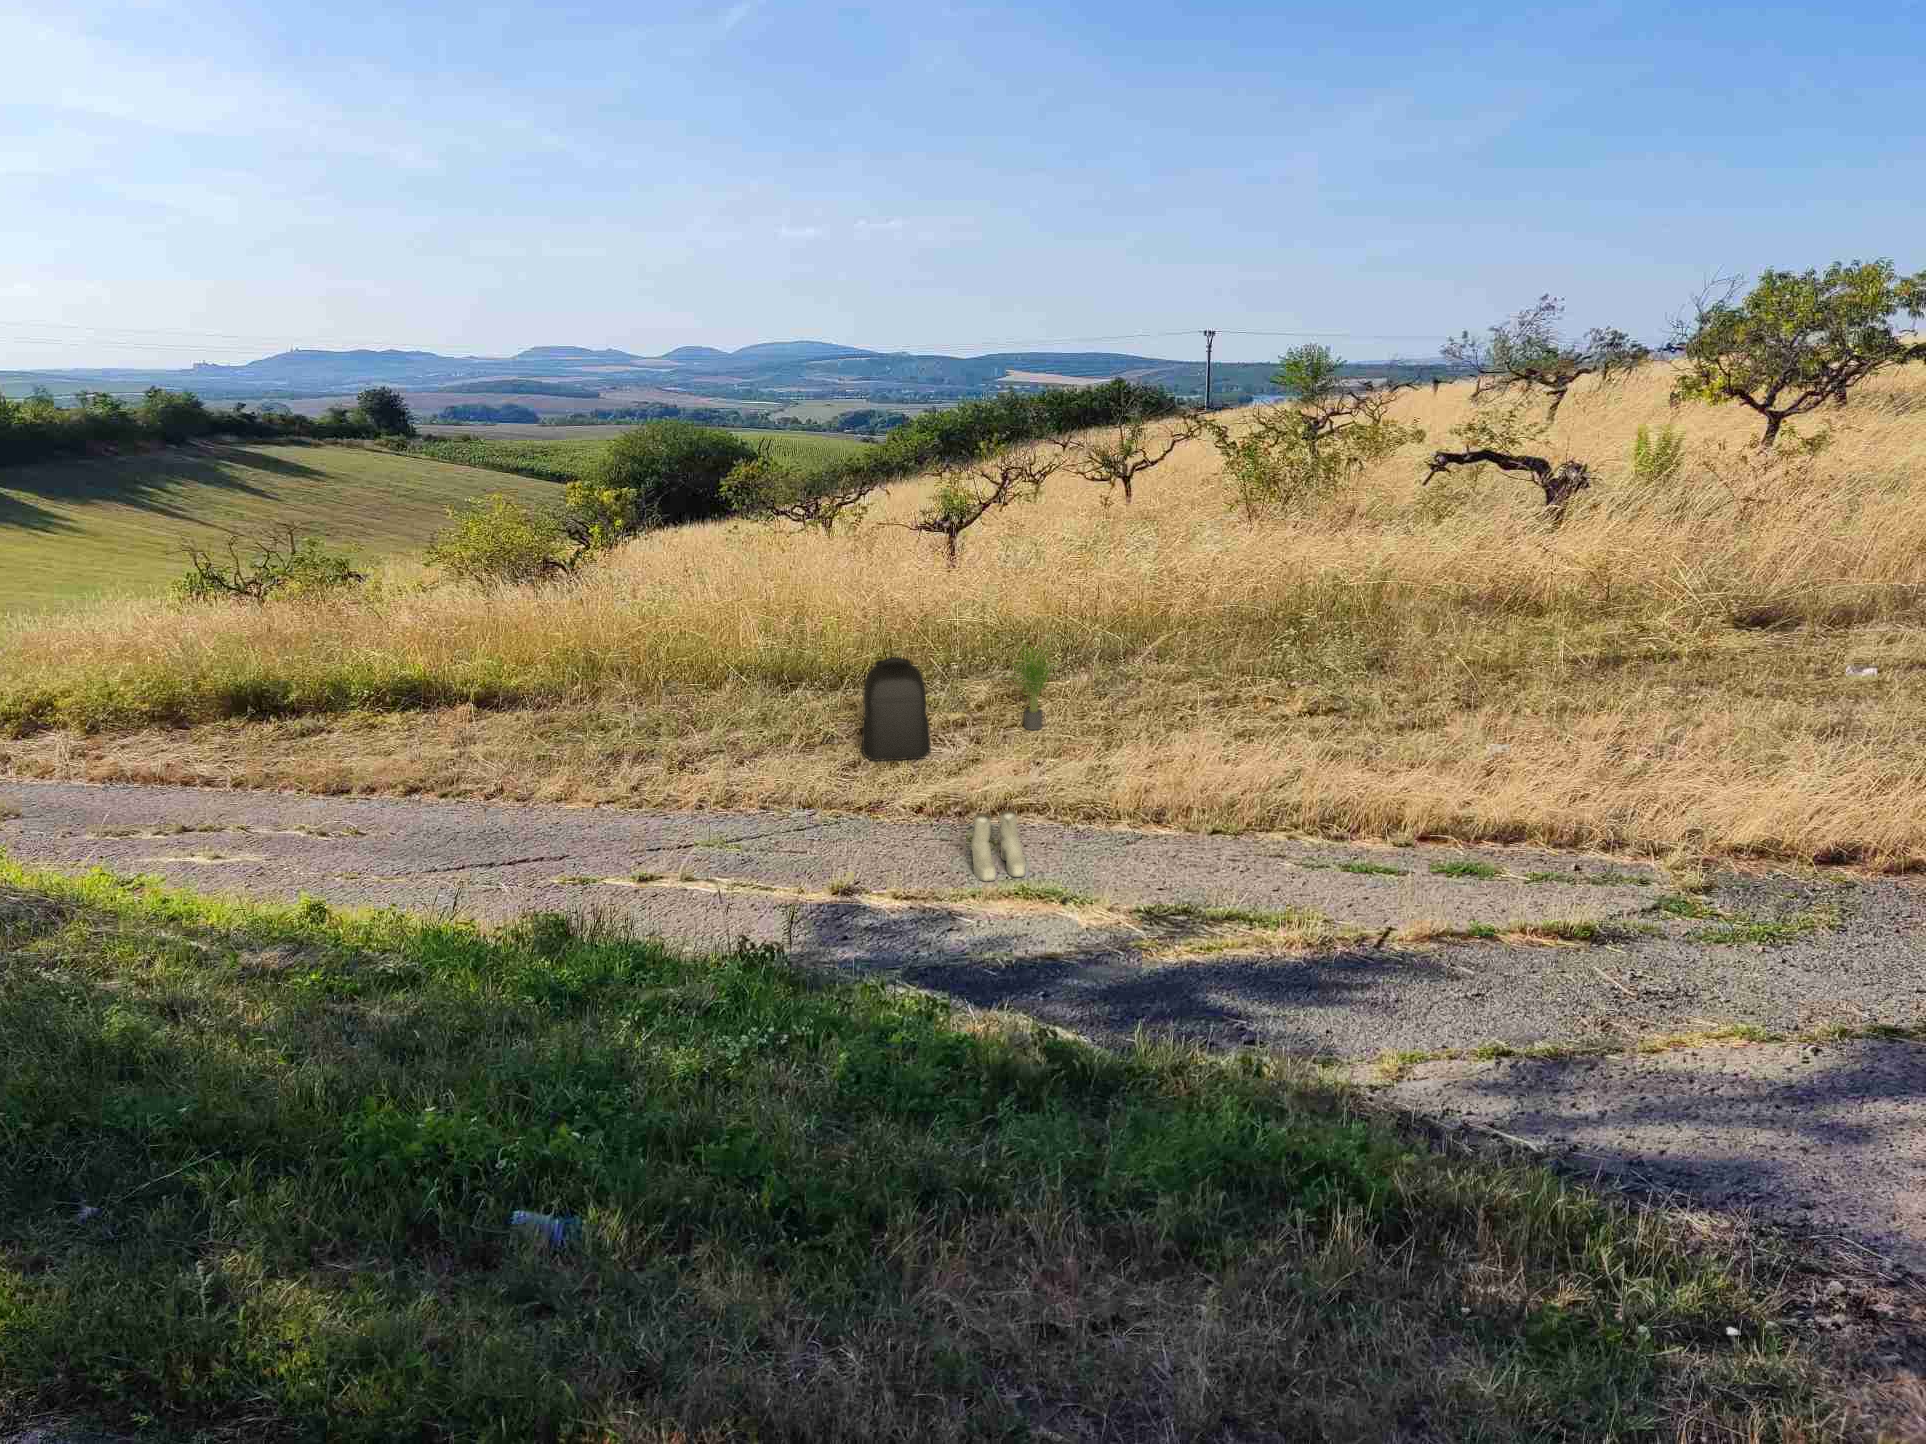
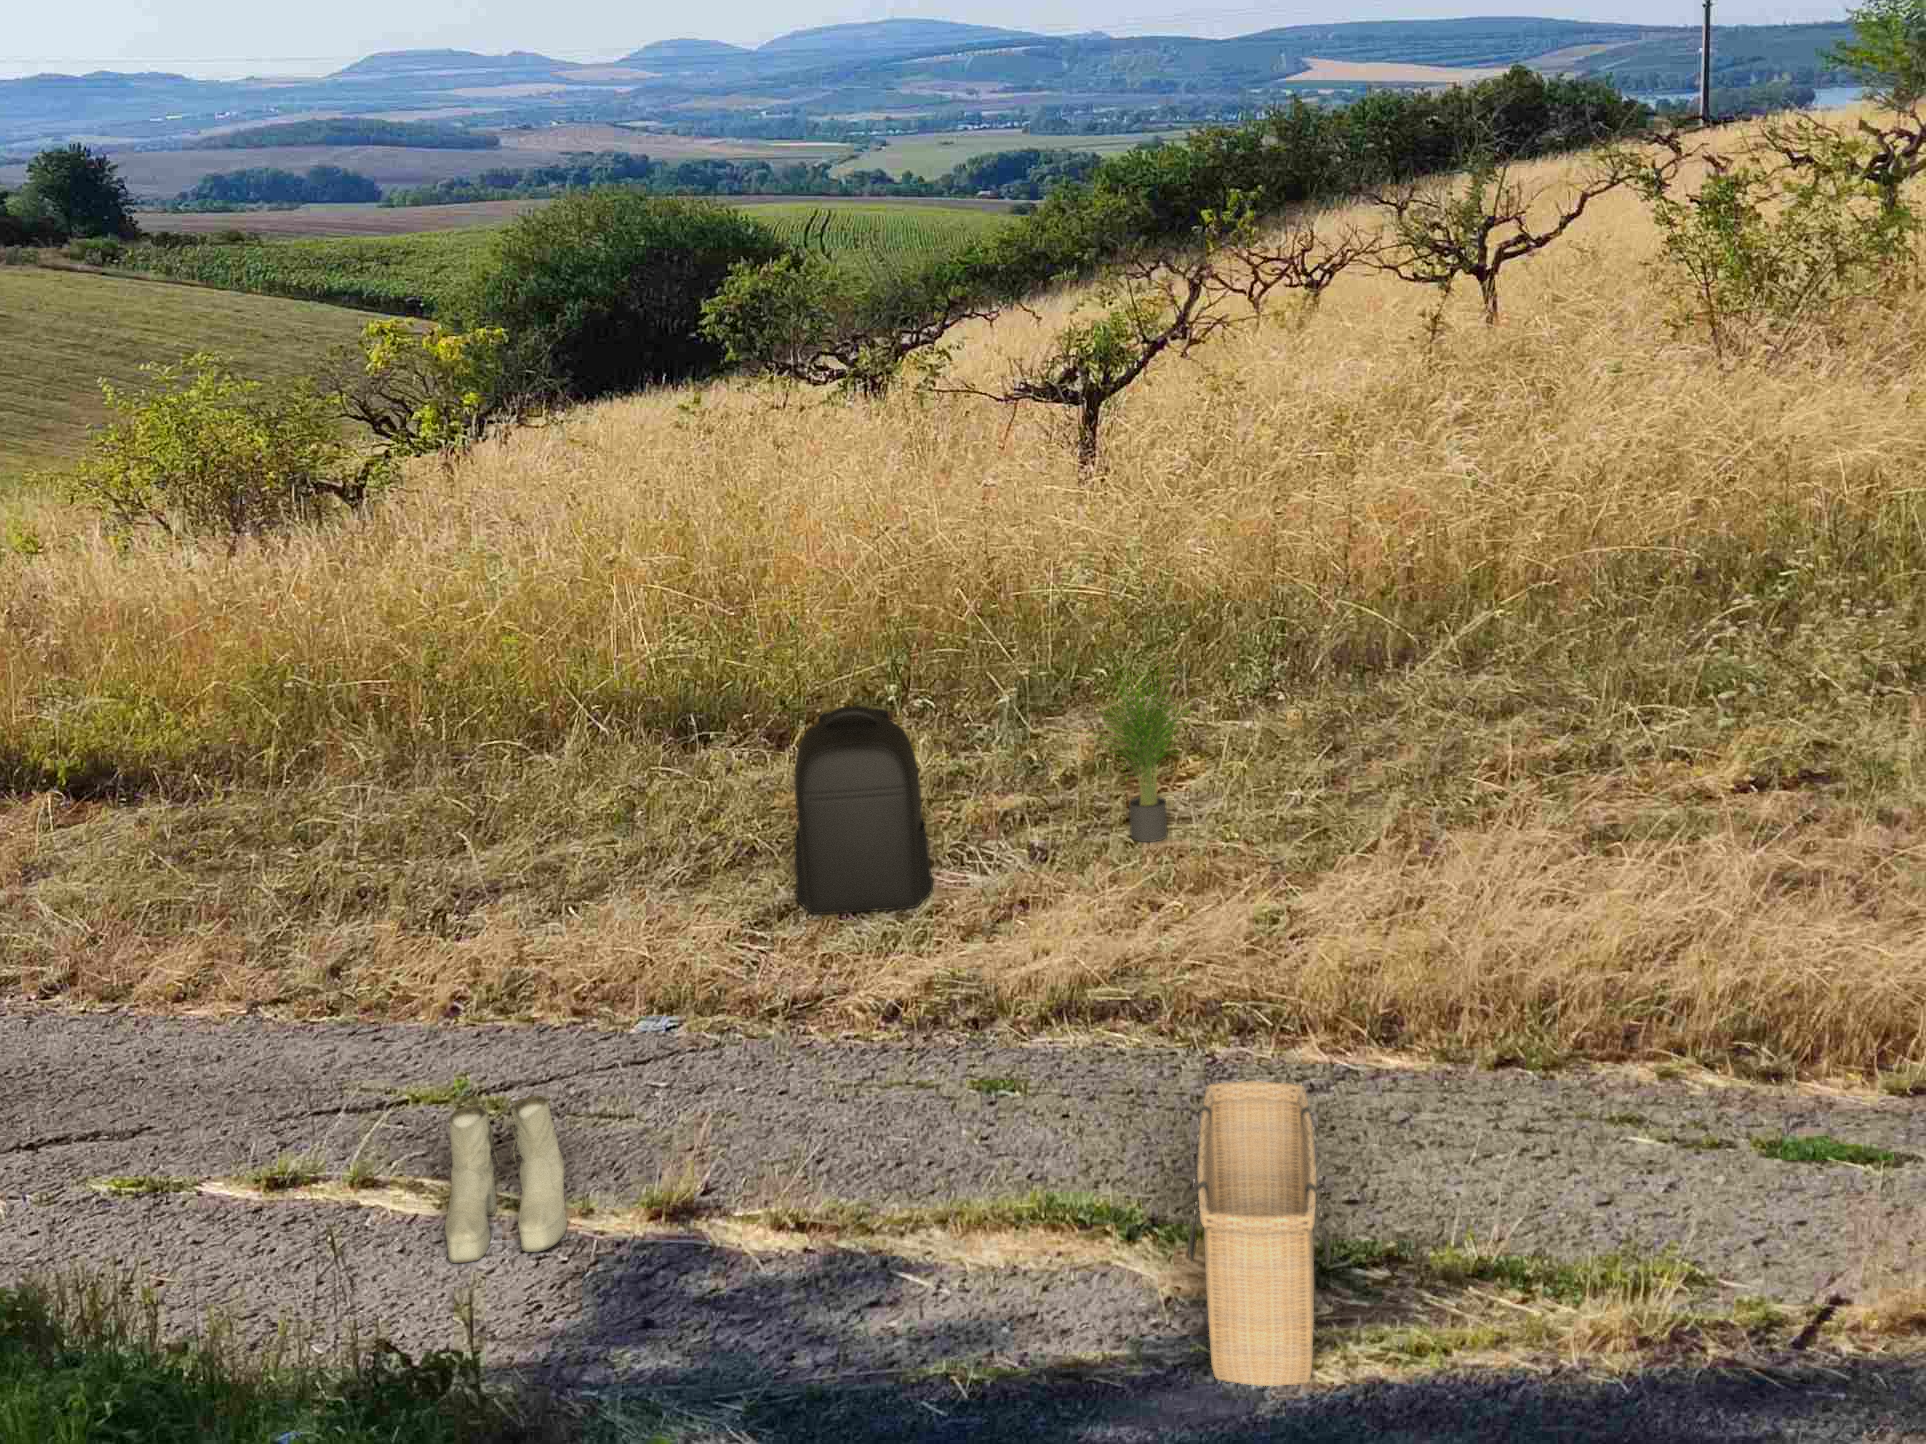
boots: present [971,810,1026,881] -> present [445,1095,567,1263]
basket: none [1106,831,1171,962] -> present [1188,1081,1331,1386]

